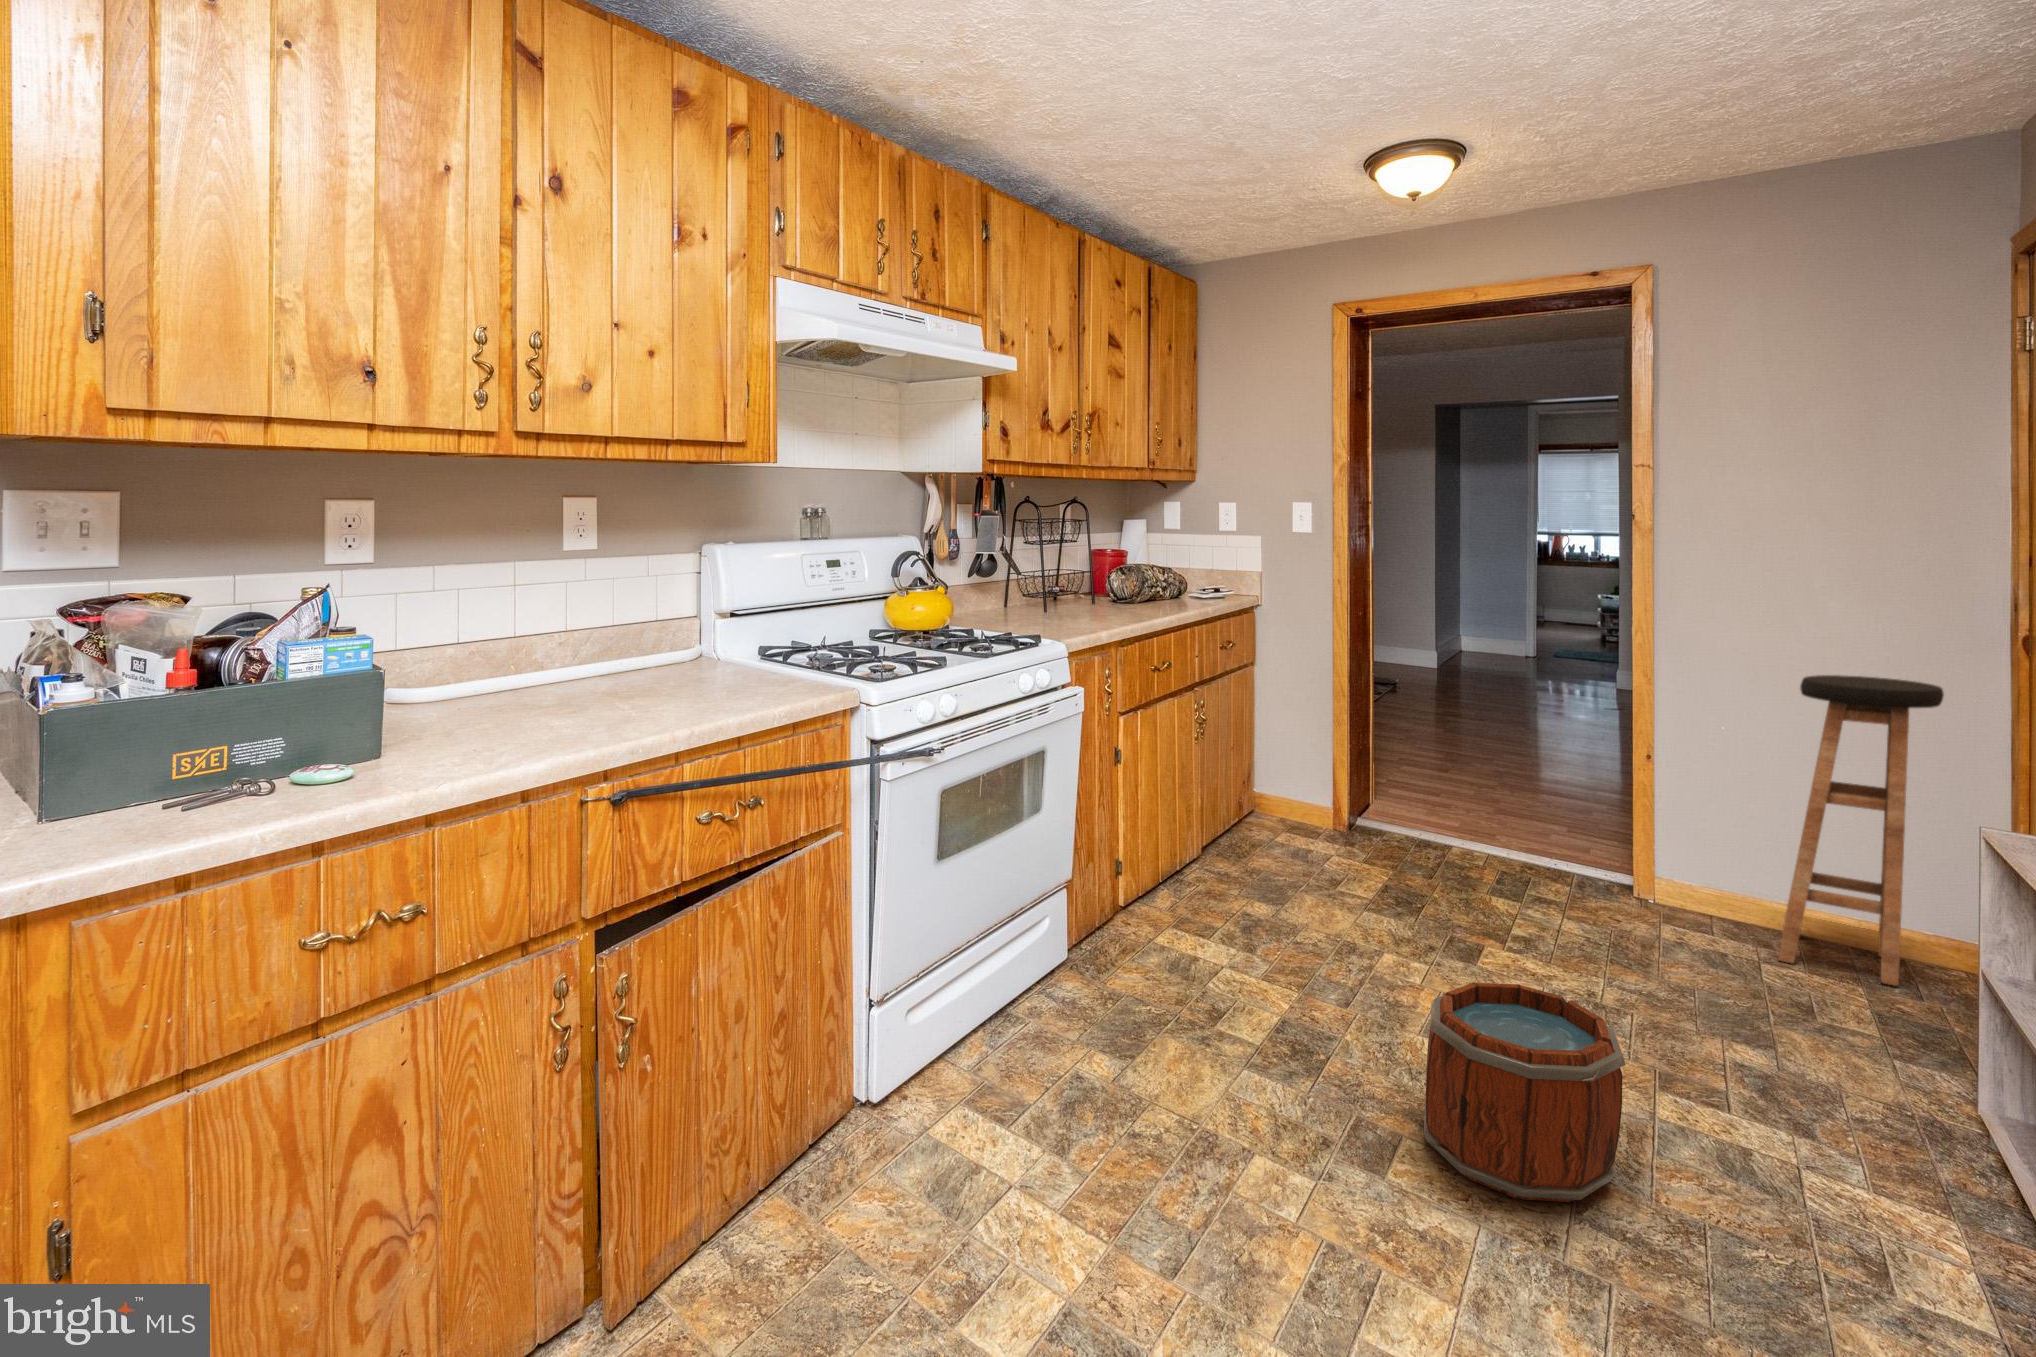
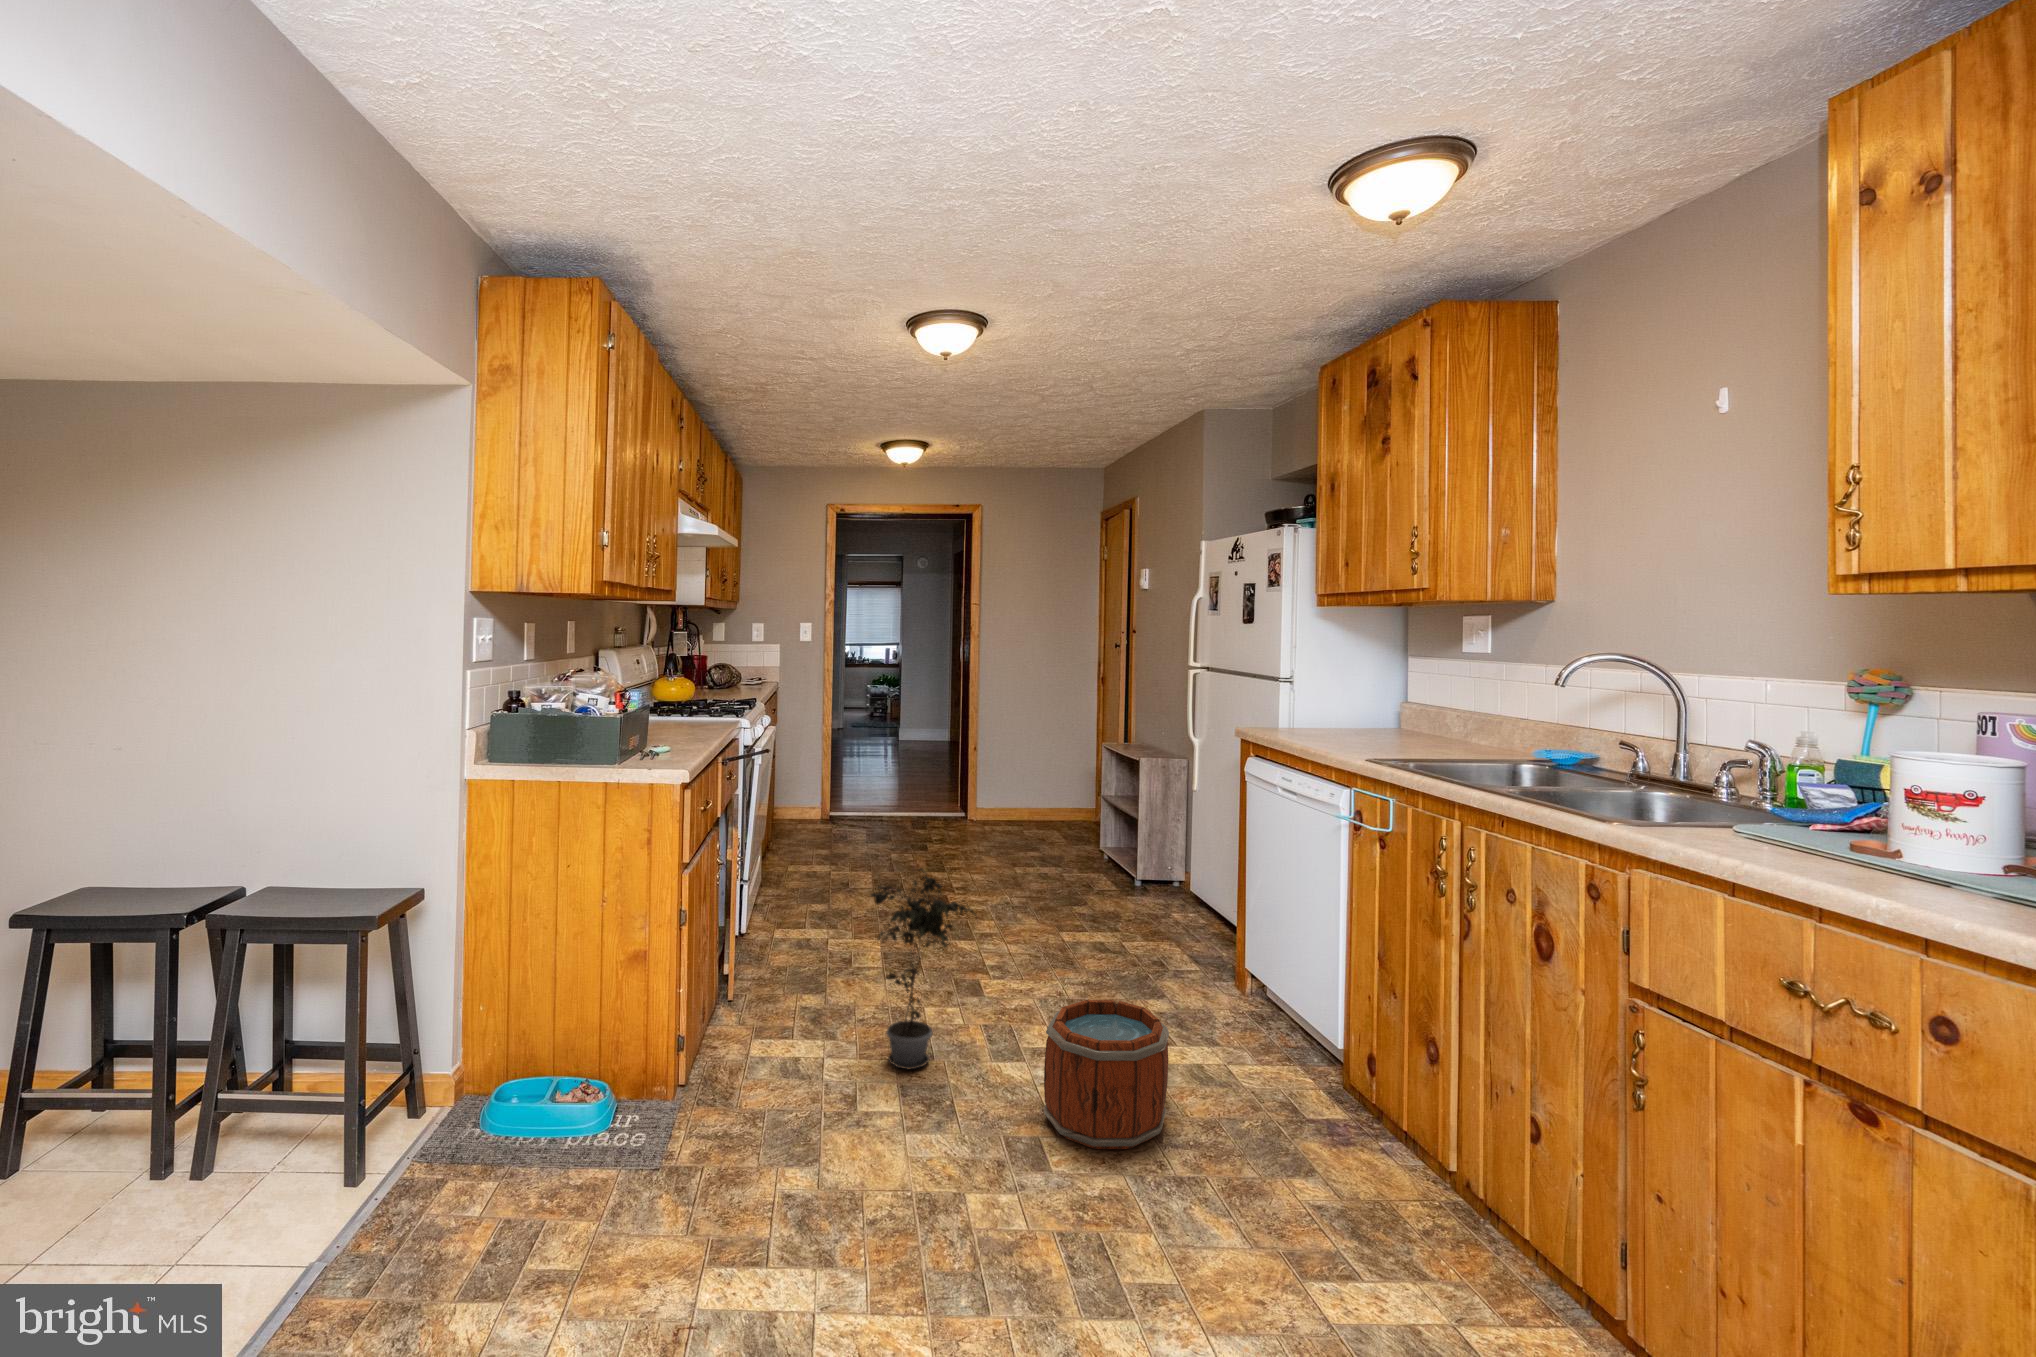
bar stool: present [1778,675,1944,986] -> none [1123,752,1197,943]
potted plant: none [1269,774,1387,1012] -> present [871,869,976,1069]

